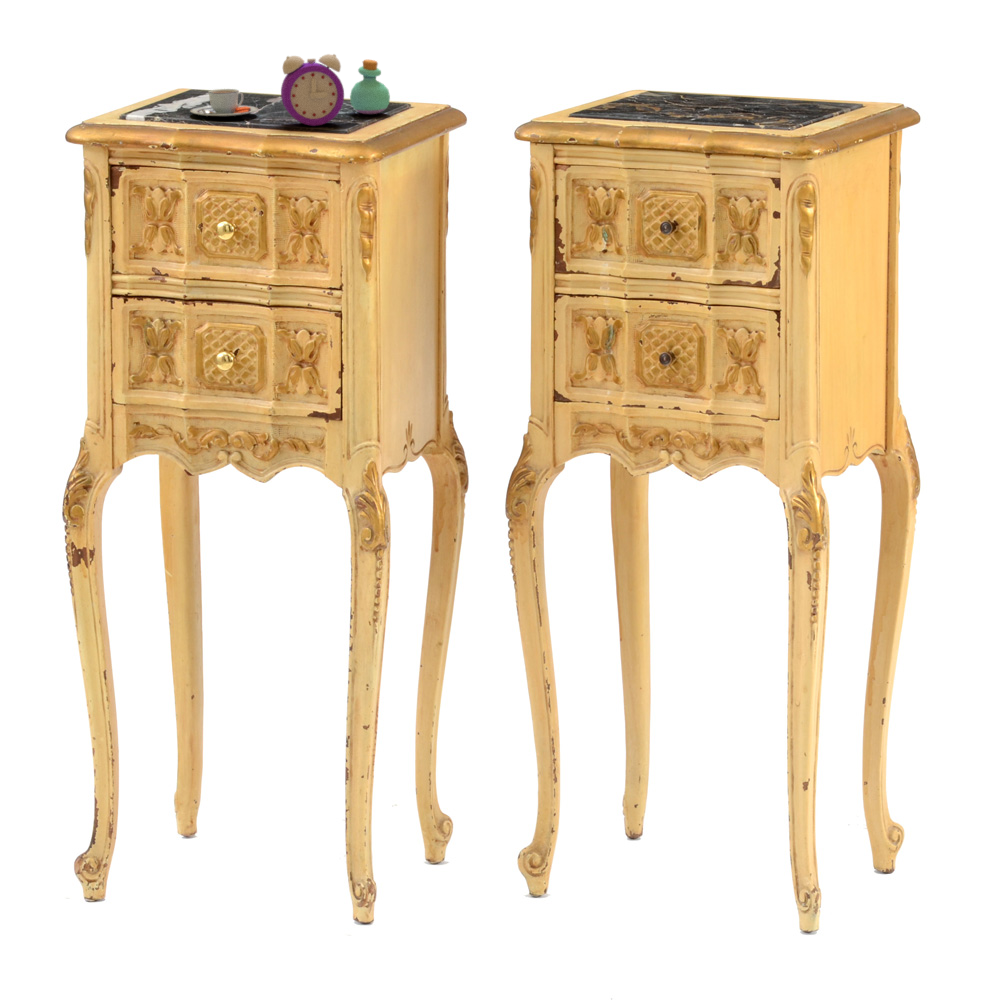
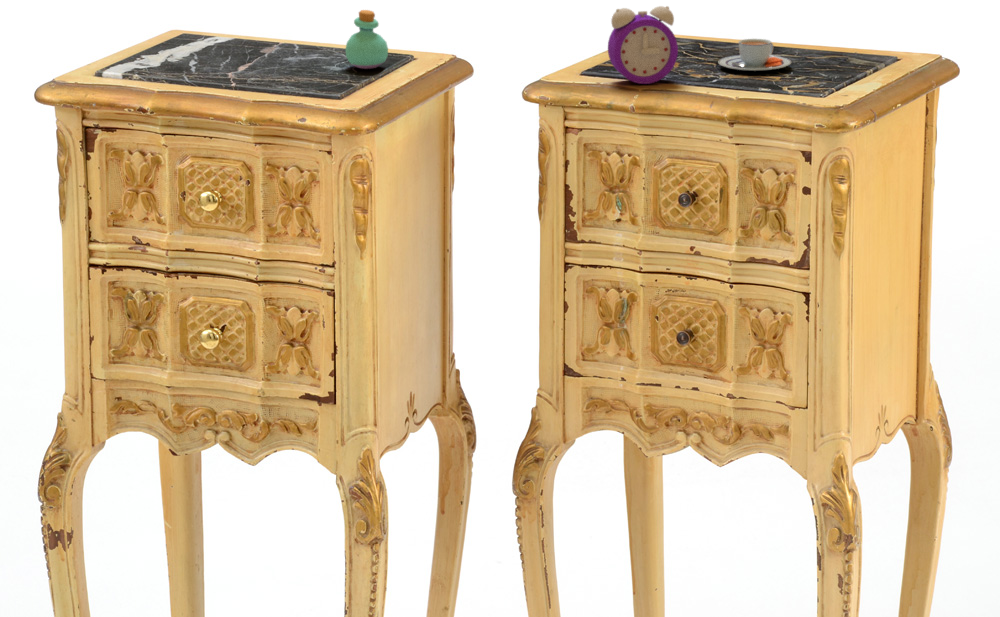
alarm clock: present [281,54,344,126] -> present [608,6,678,84]
teacup: present [190,89,258,116] -> present [718,39,791,71]

